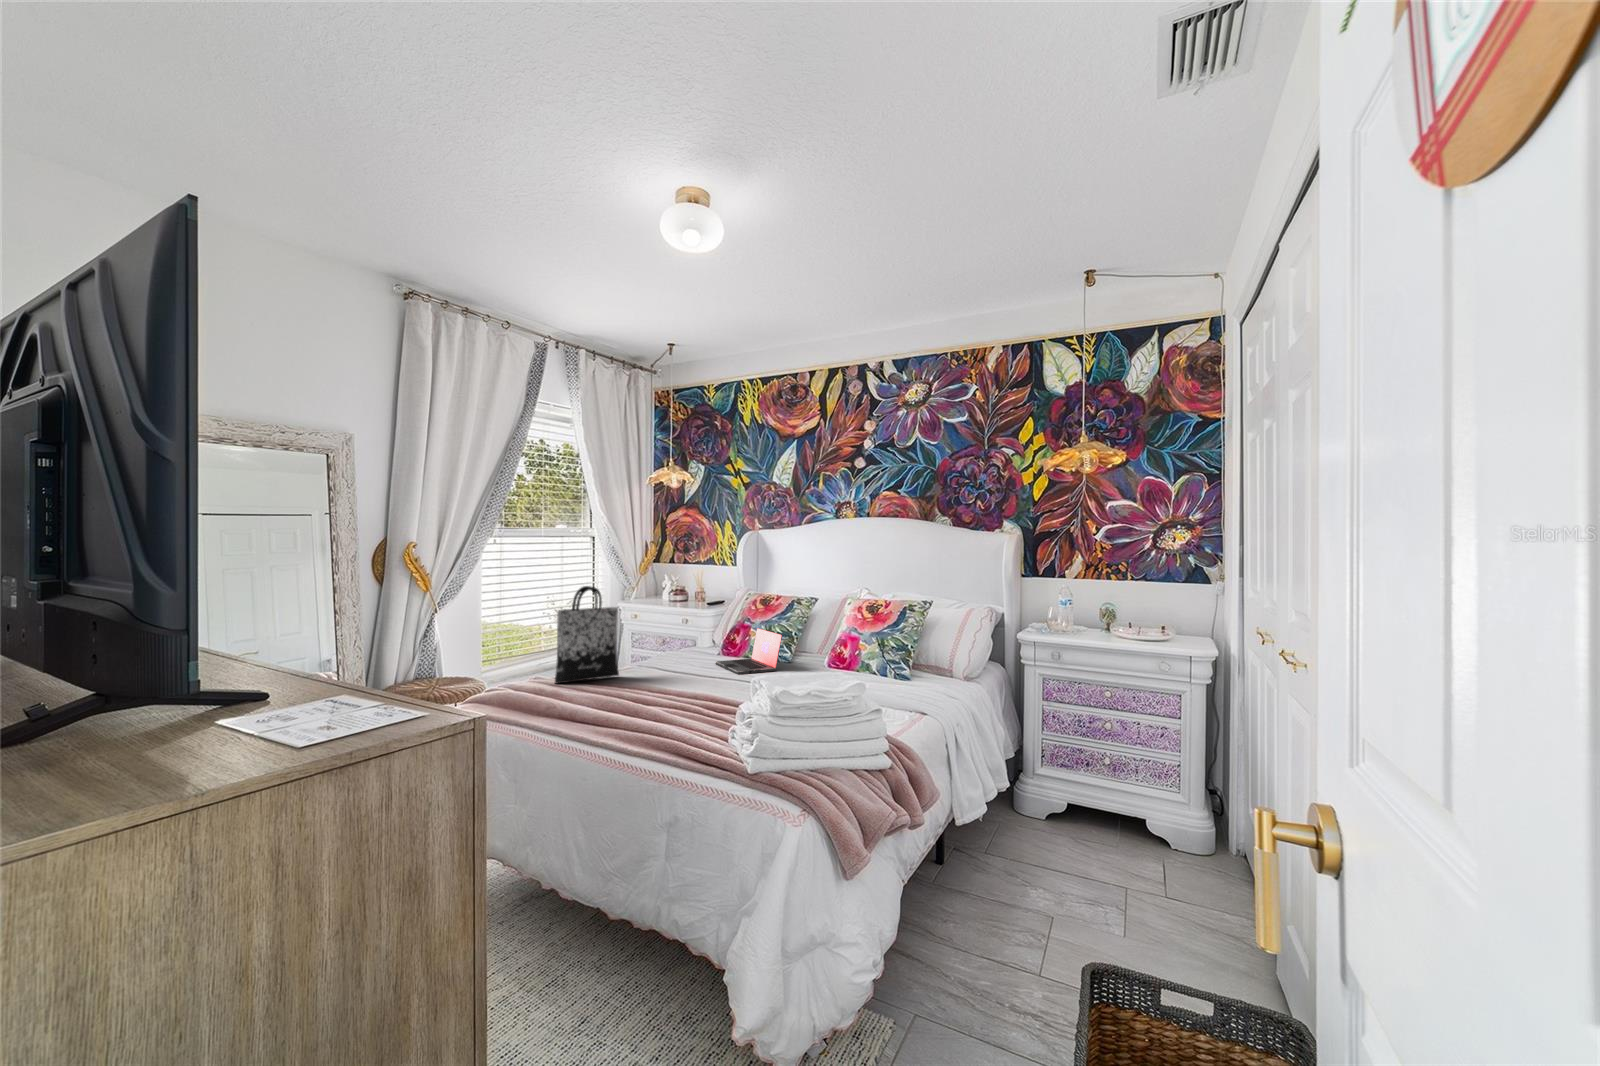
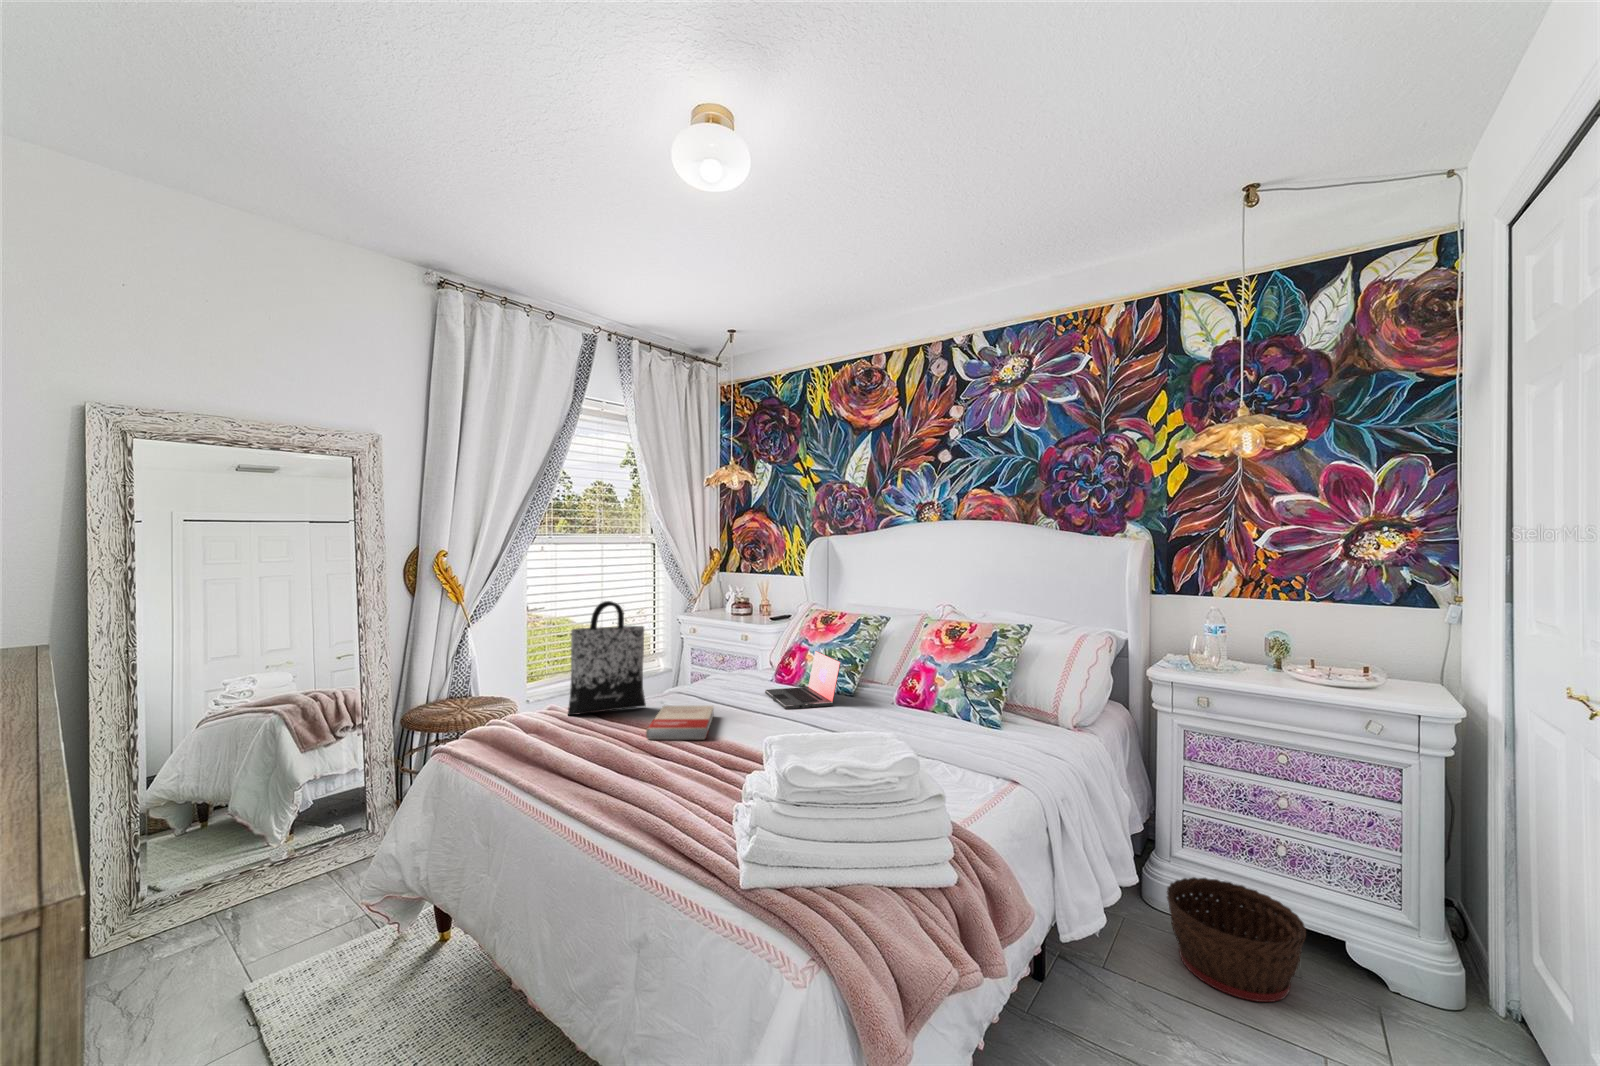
book: none [633,672,683,697] -> present [646,706,714,739]
basket: none [1028,784,1118,860] -> present [1167,877,1306,1002]

